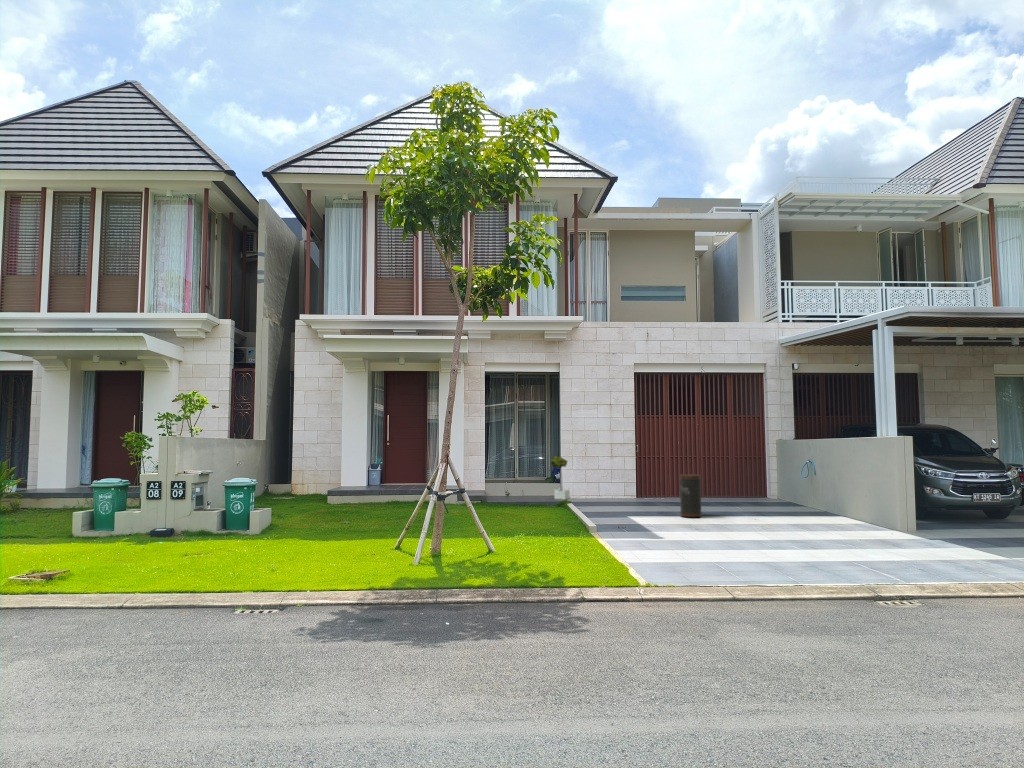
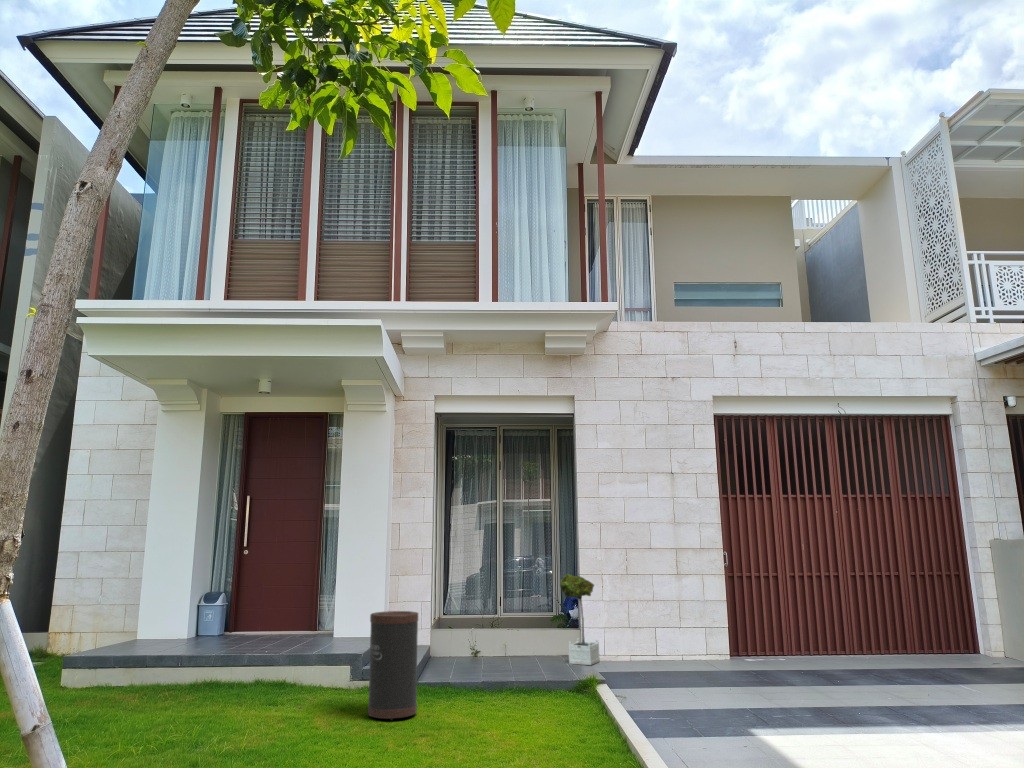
trash can: present [680,474,702,518] -> present [368,611,418,720]

